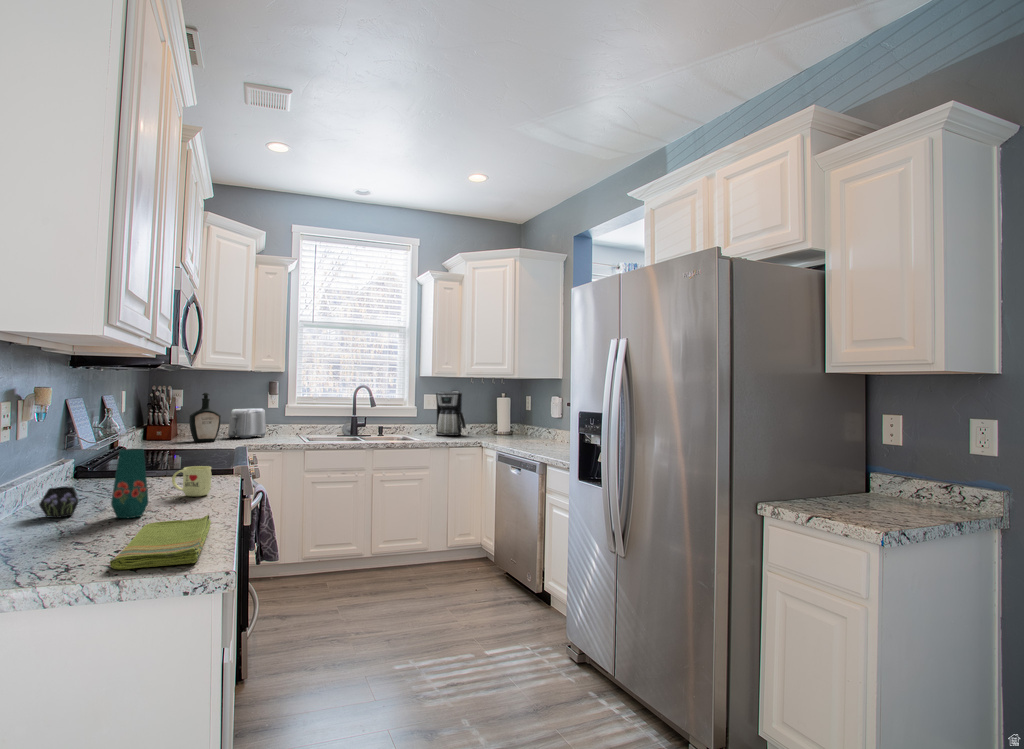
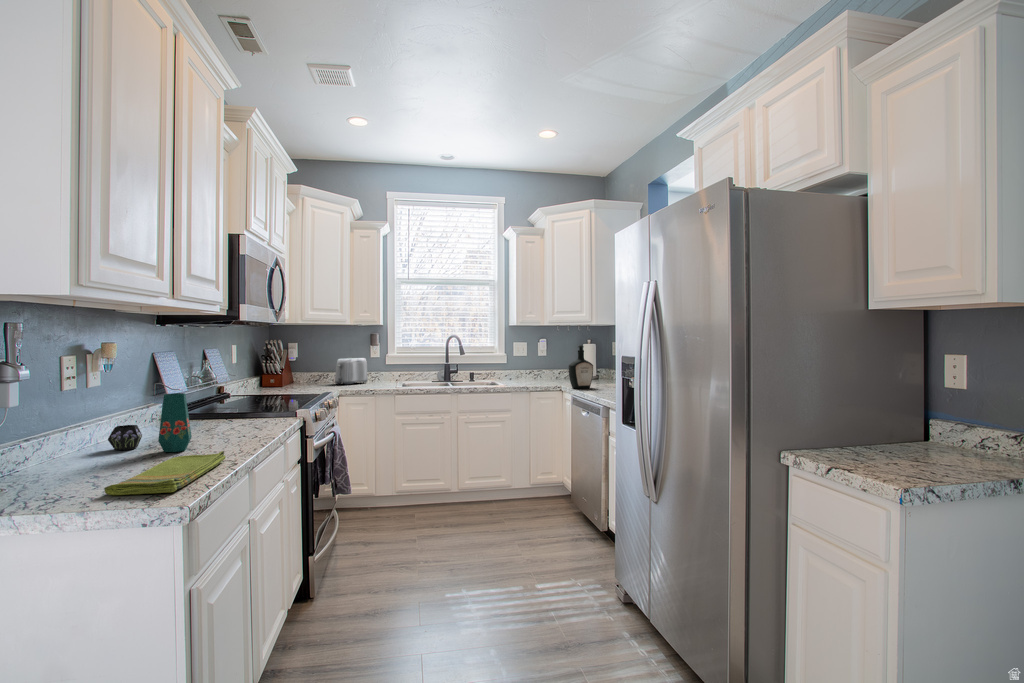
coffee maker: present [436,391,466,436] -> none [521,339,549,381]
bottle: present [189,393,221,442] -> present [569,345,593,388]
mug: present [172,466,211,496] -> none [229,409,261,435]

